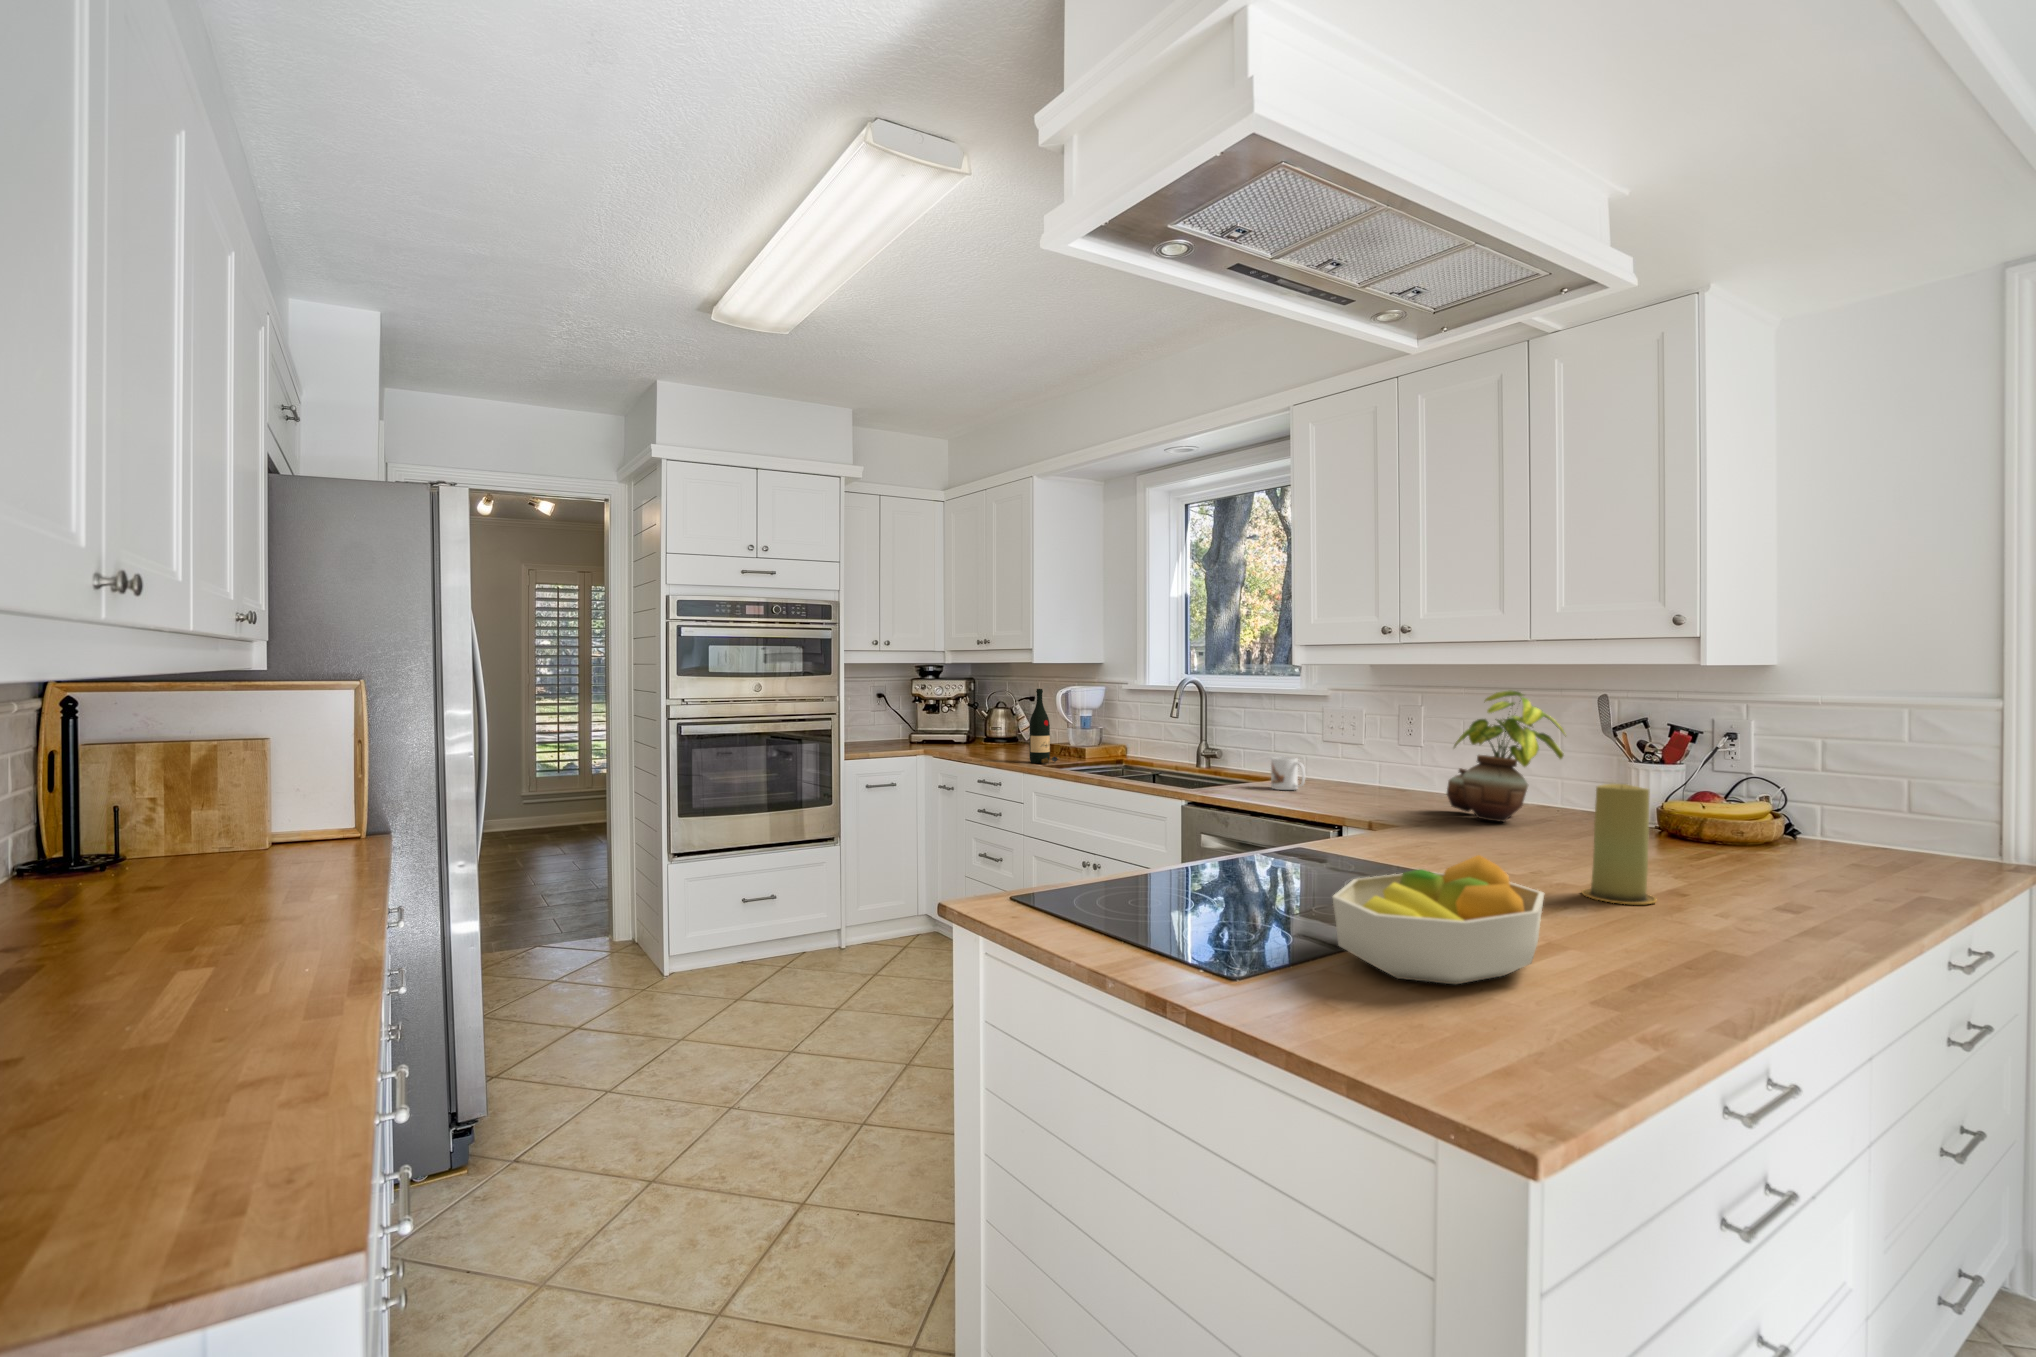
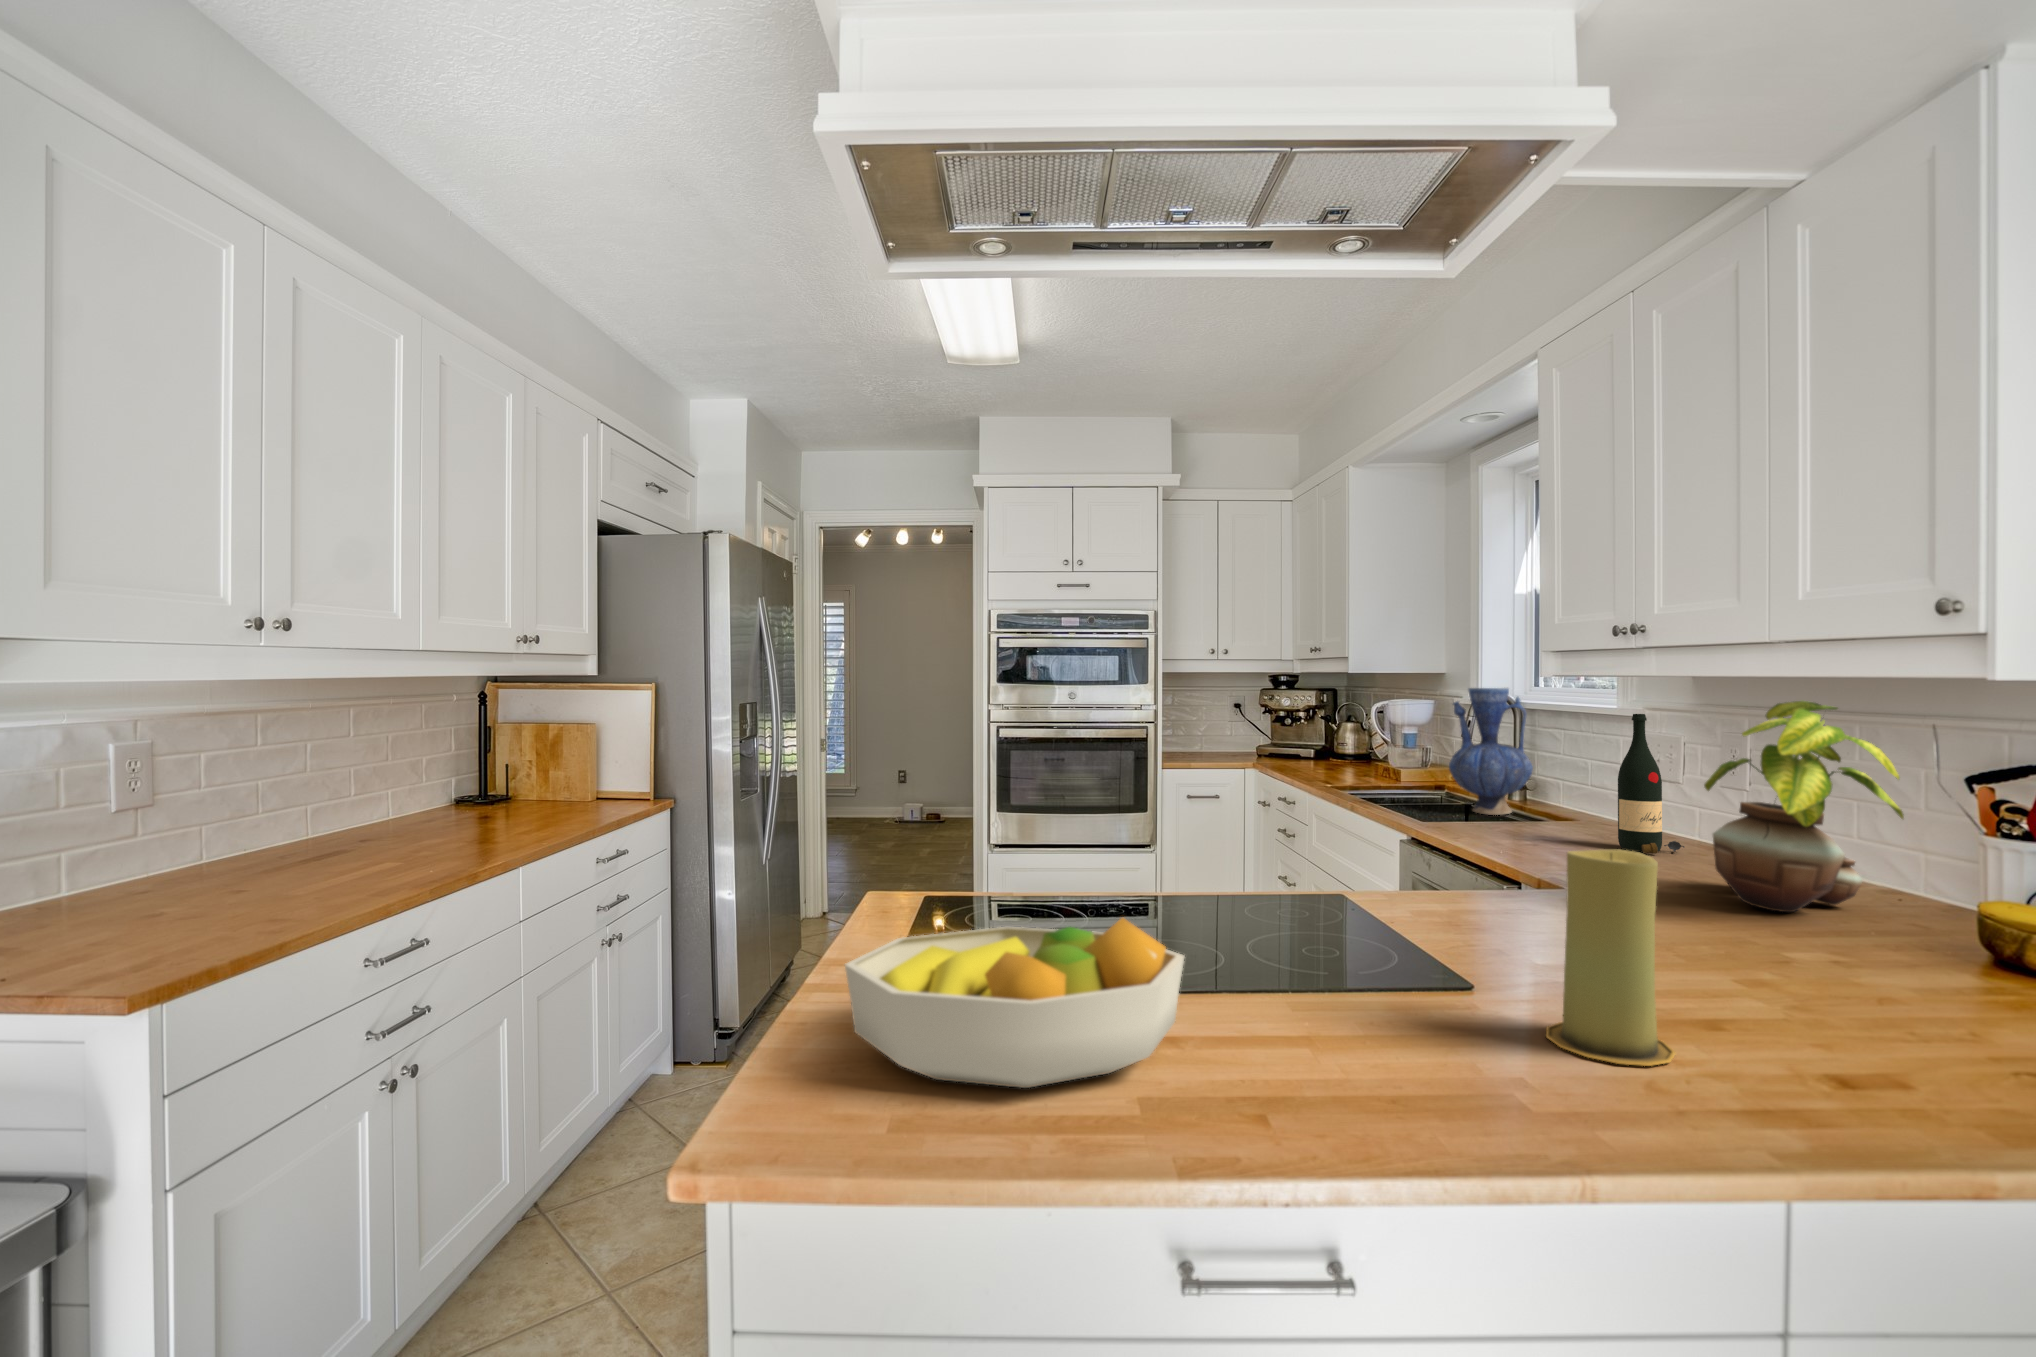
vase: none [1181,680,1241,779] -> present [1449,688,1533,815]
wine bottle: present [1030,689,1058,764] -> present [1618,714,1684,854]
mug: present [1271,757,1305,790] -> none [1535,790,1577,836]

